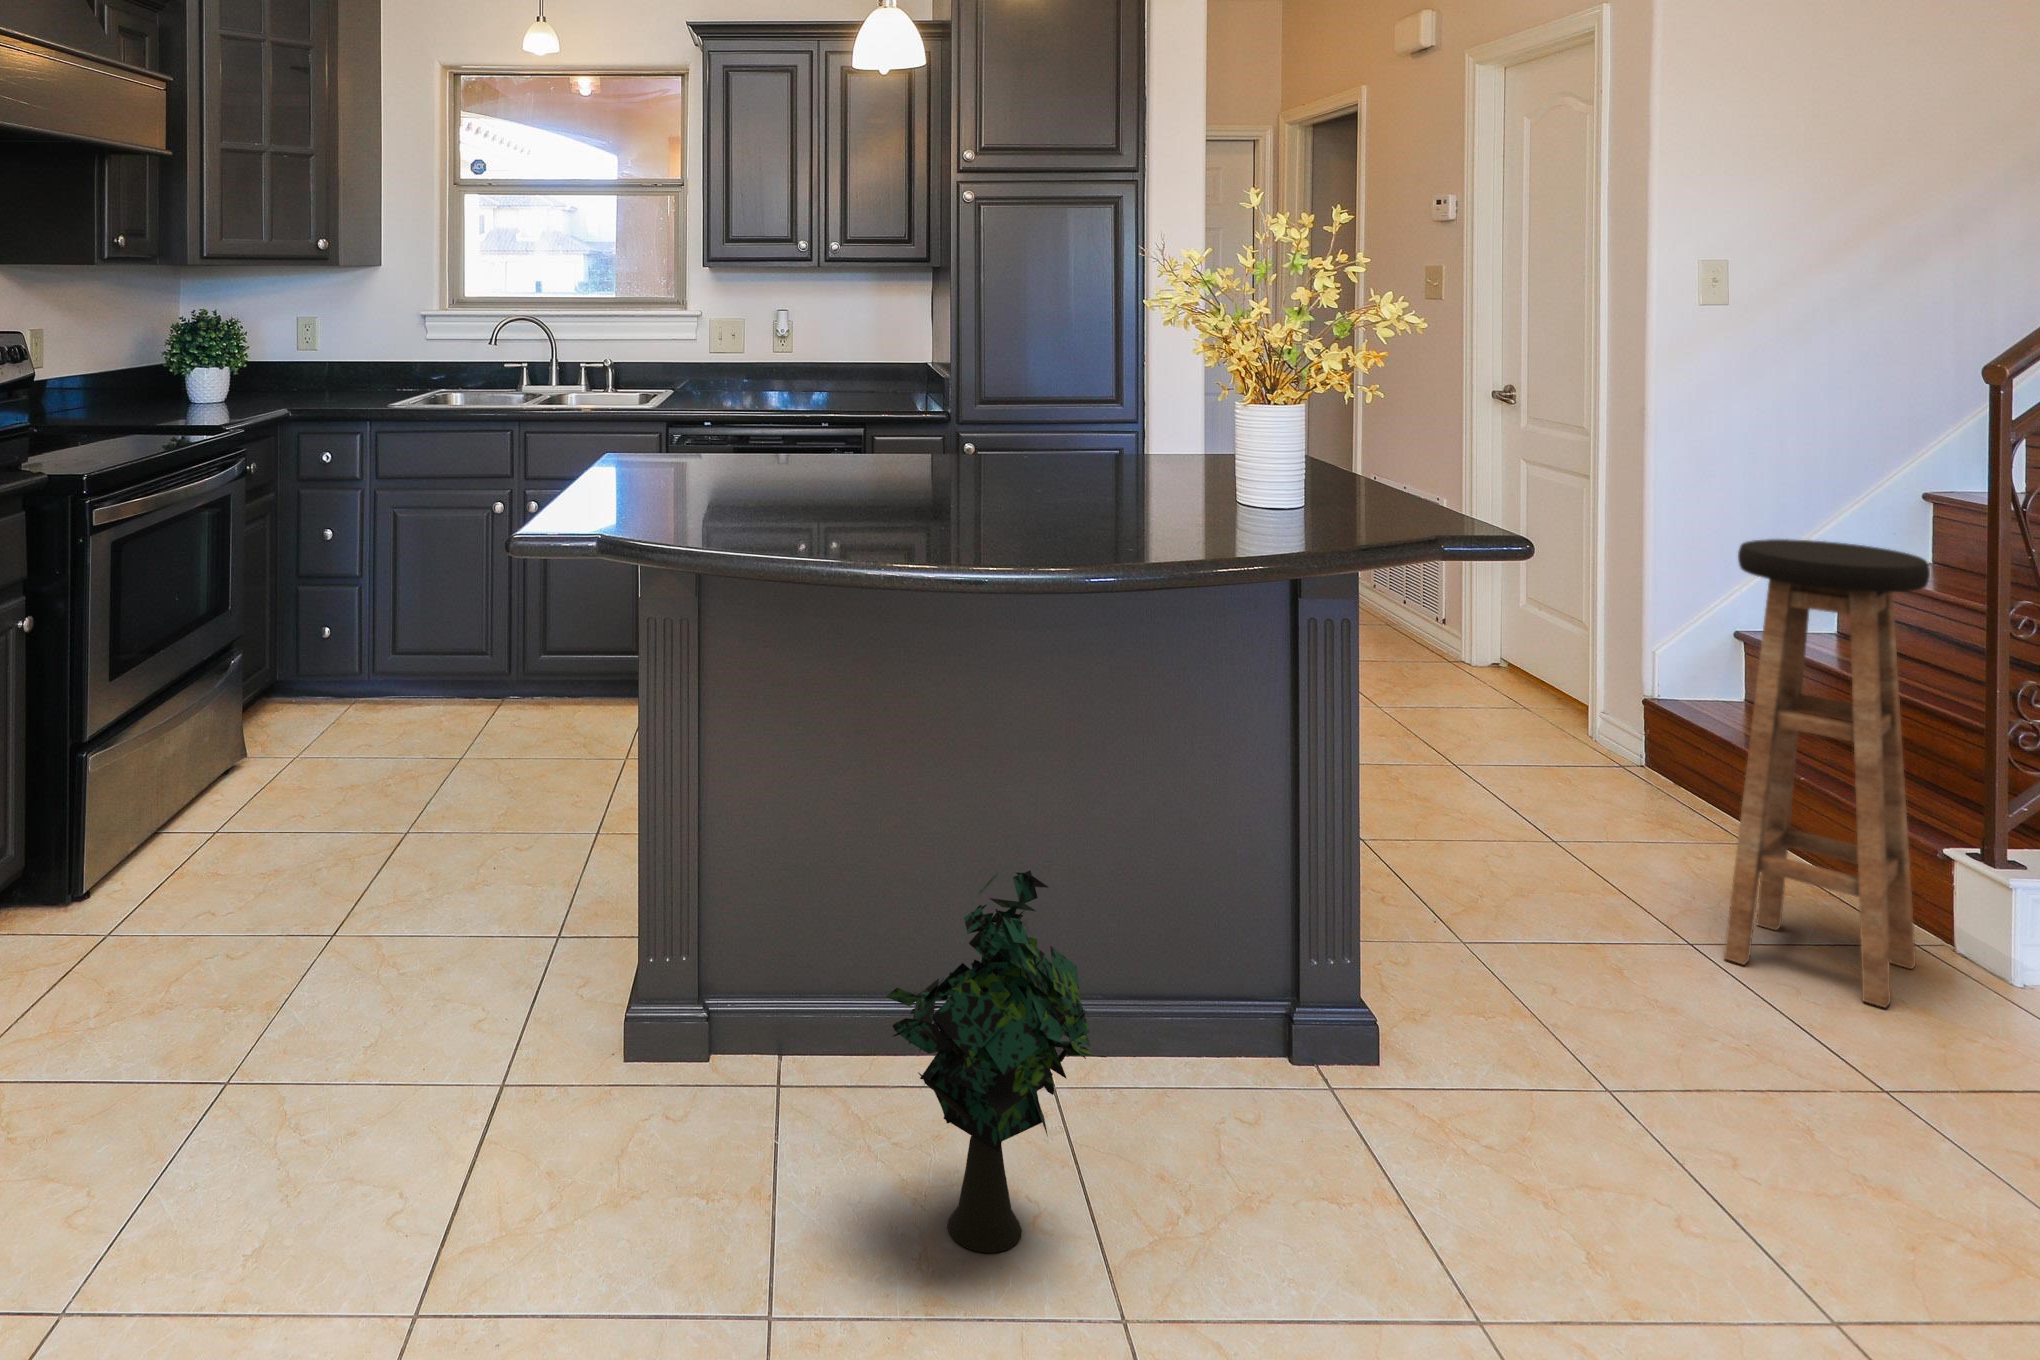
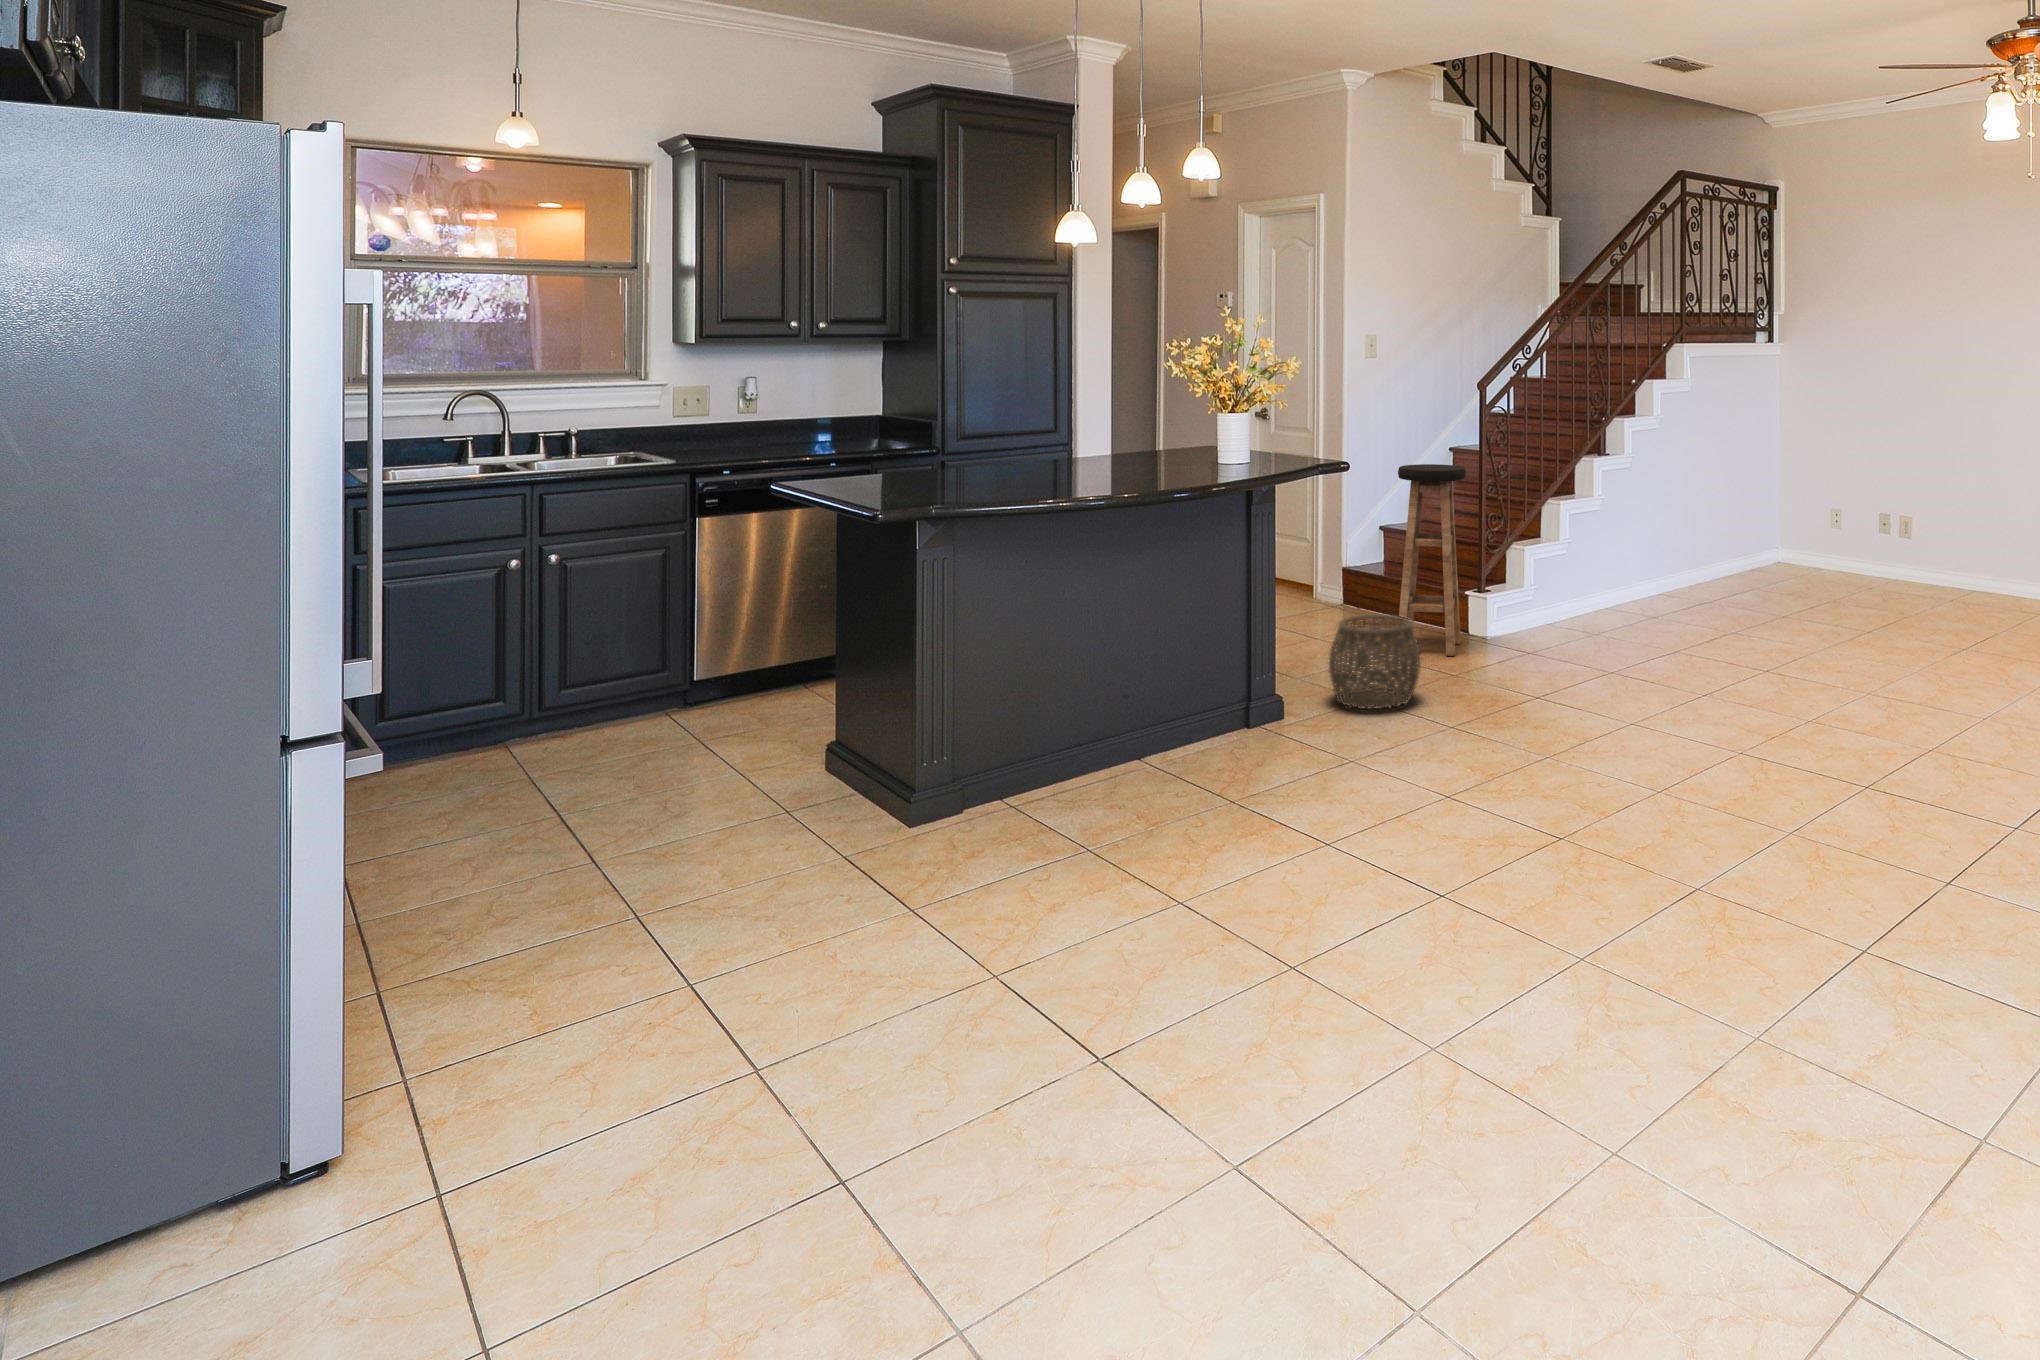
decorative plant: present [886,871,1092,1253] -> none [1114,620,1210,791]
woven basket: none [1493,888,1747,1156] -> present [1329,614,1421,709]

